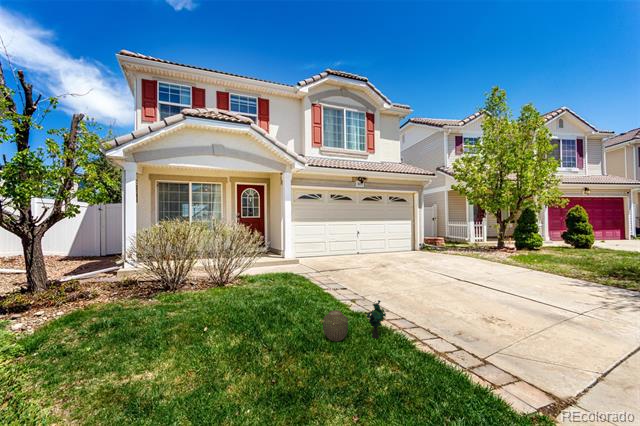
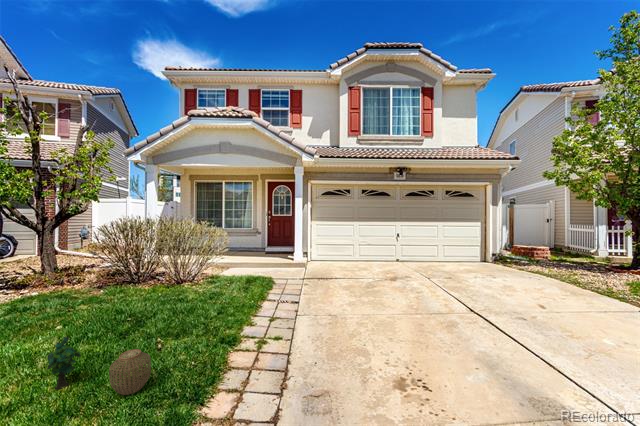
decorative plant: present [365,300,386,338] -> present [47,337,81,389]

